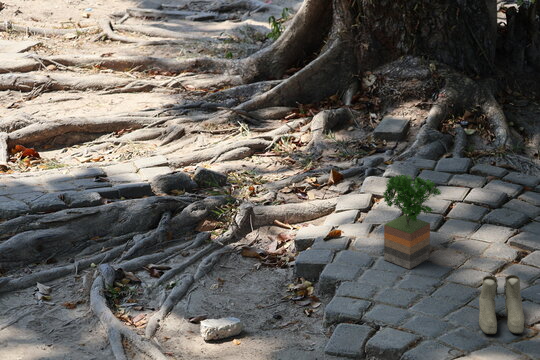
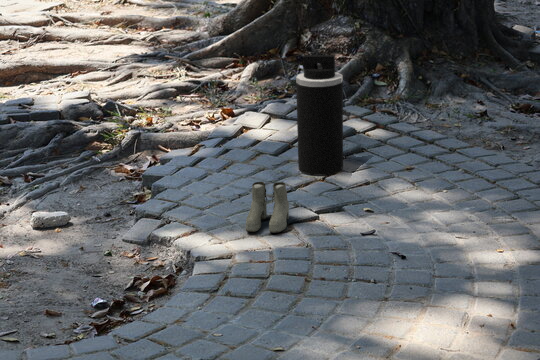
trash can: none [472,125,529,253] -> present [296,55,343,176]
potted tree: present [383,174,441,269] -> none [202,96,262,183]

